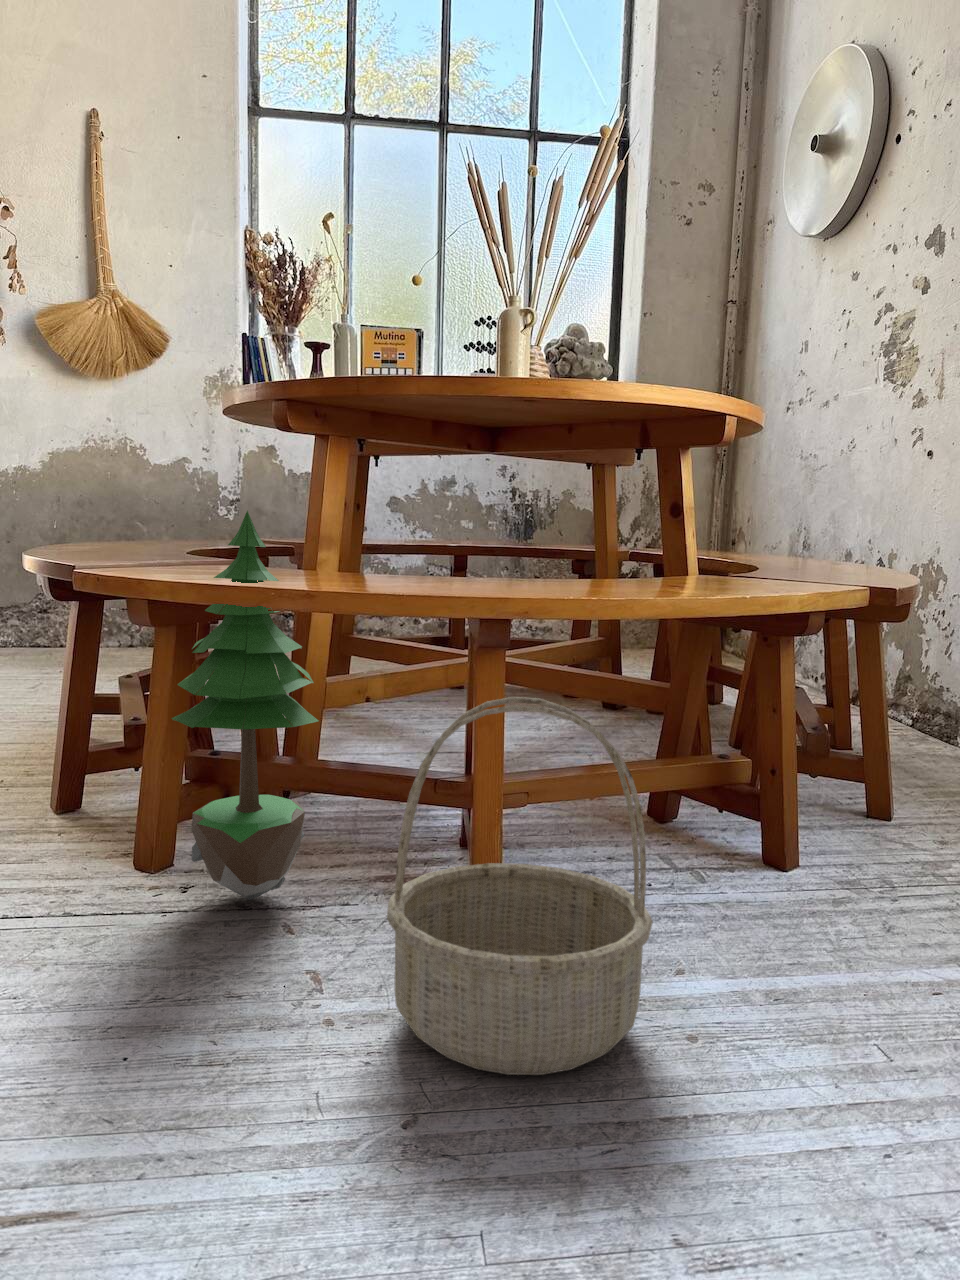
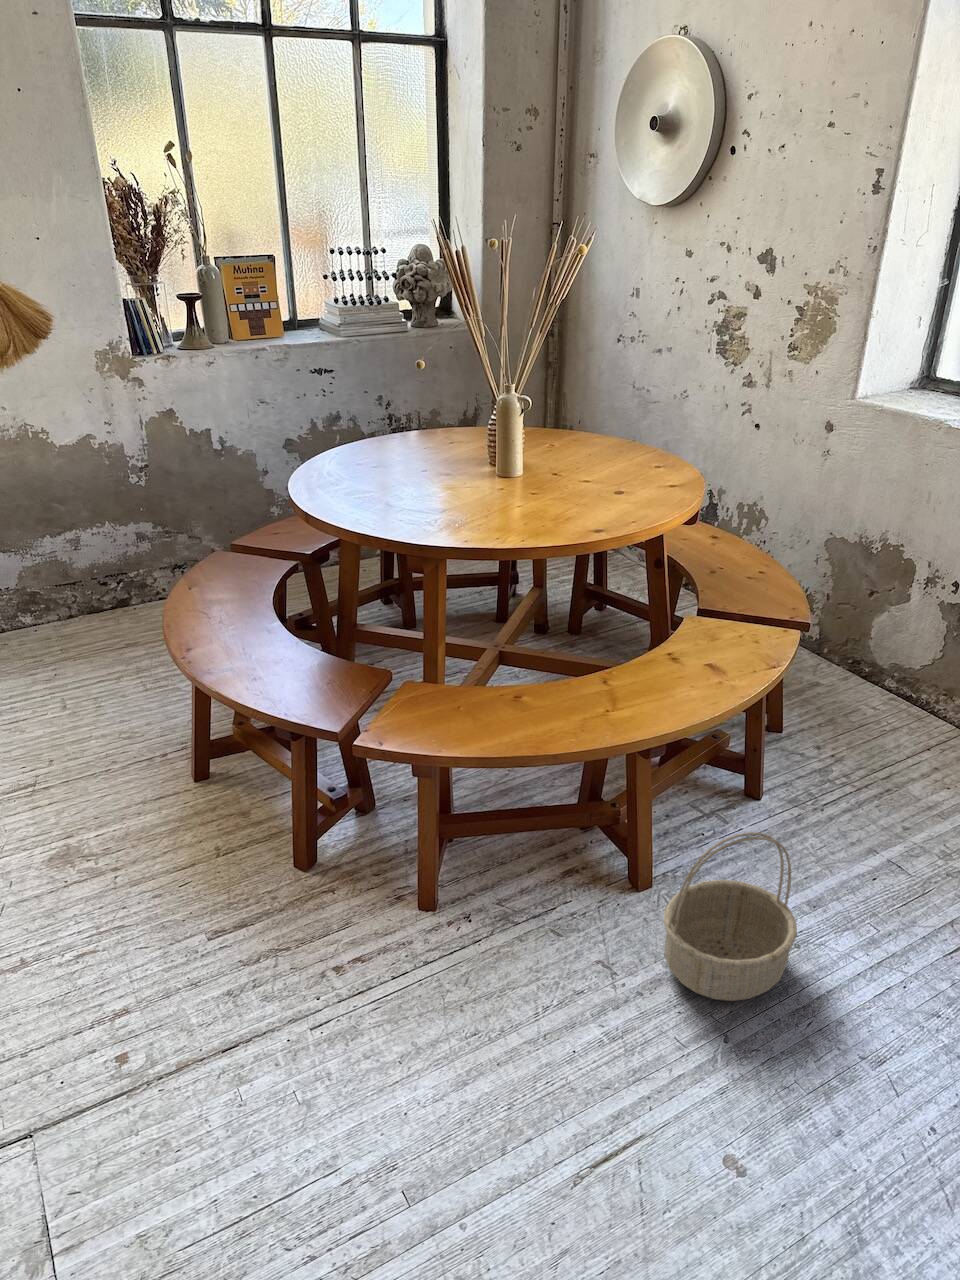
potted tree: present [172,511,319,900] -> none [468,718,558,923]

